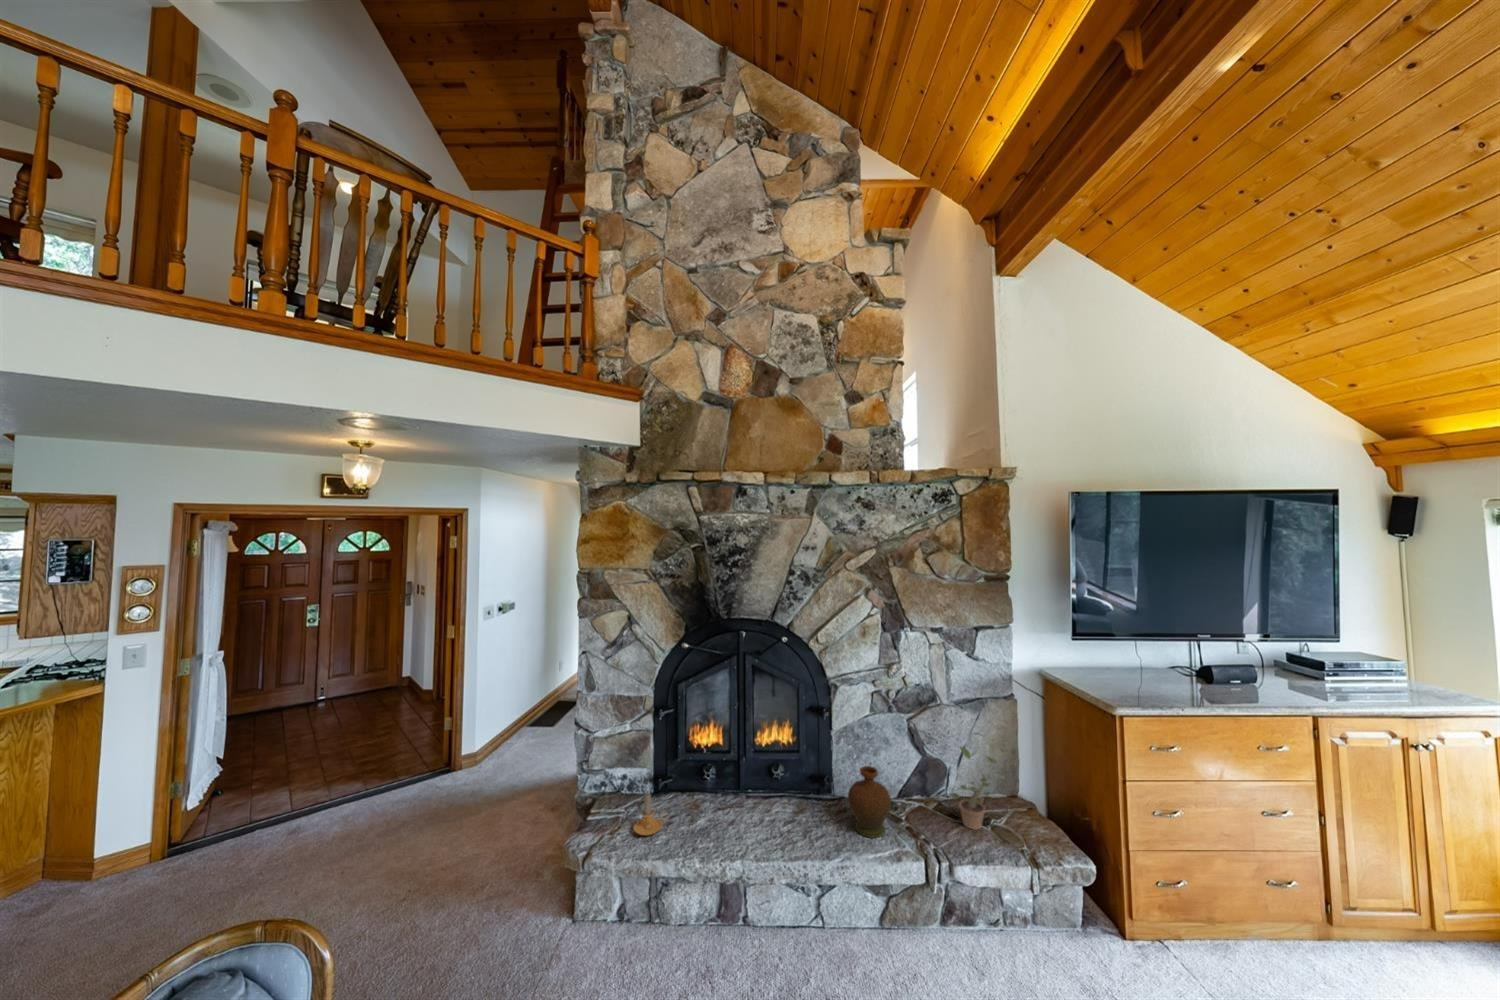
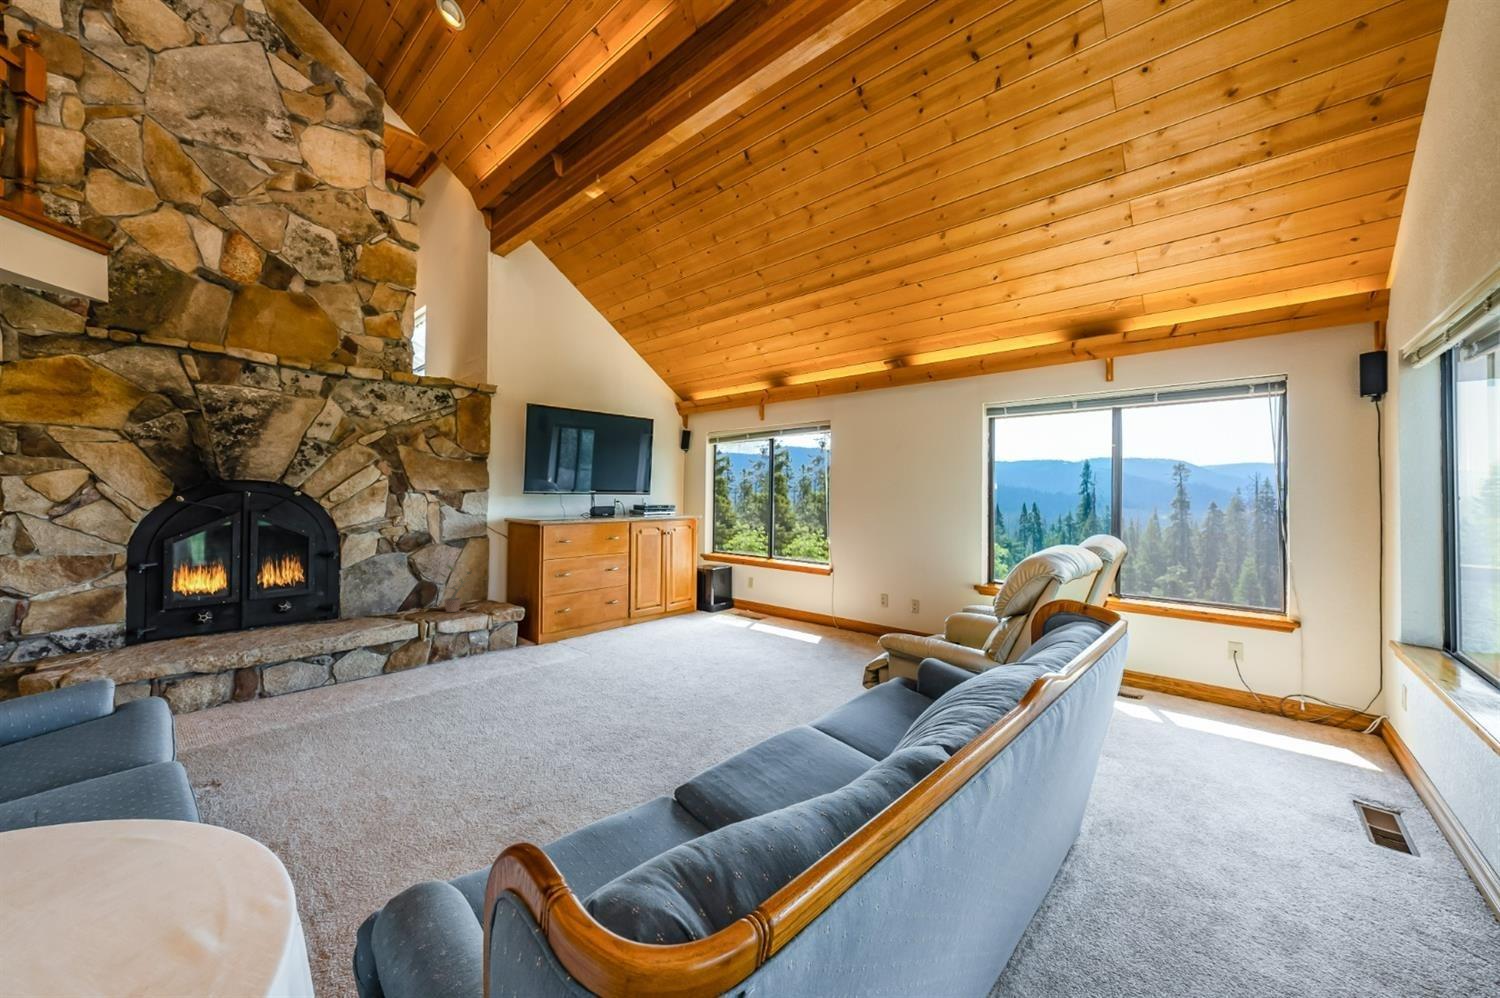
decorative vase: present [848,766,891,838] -> none [357,580,394,625]
candle: present [634,793,664,835] -> none [126,620,168,655]

